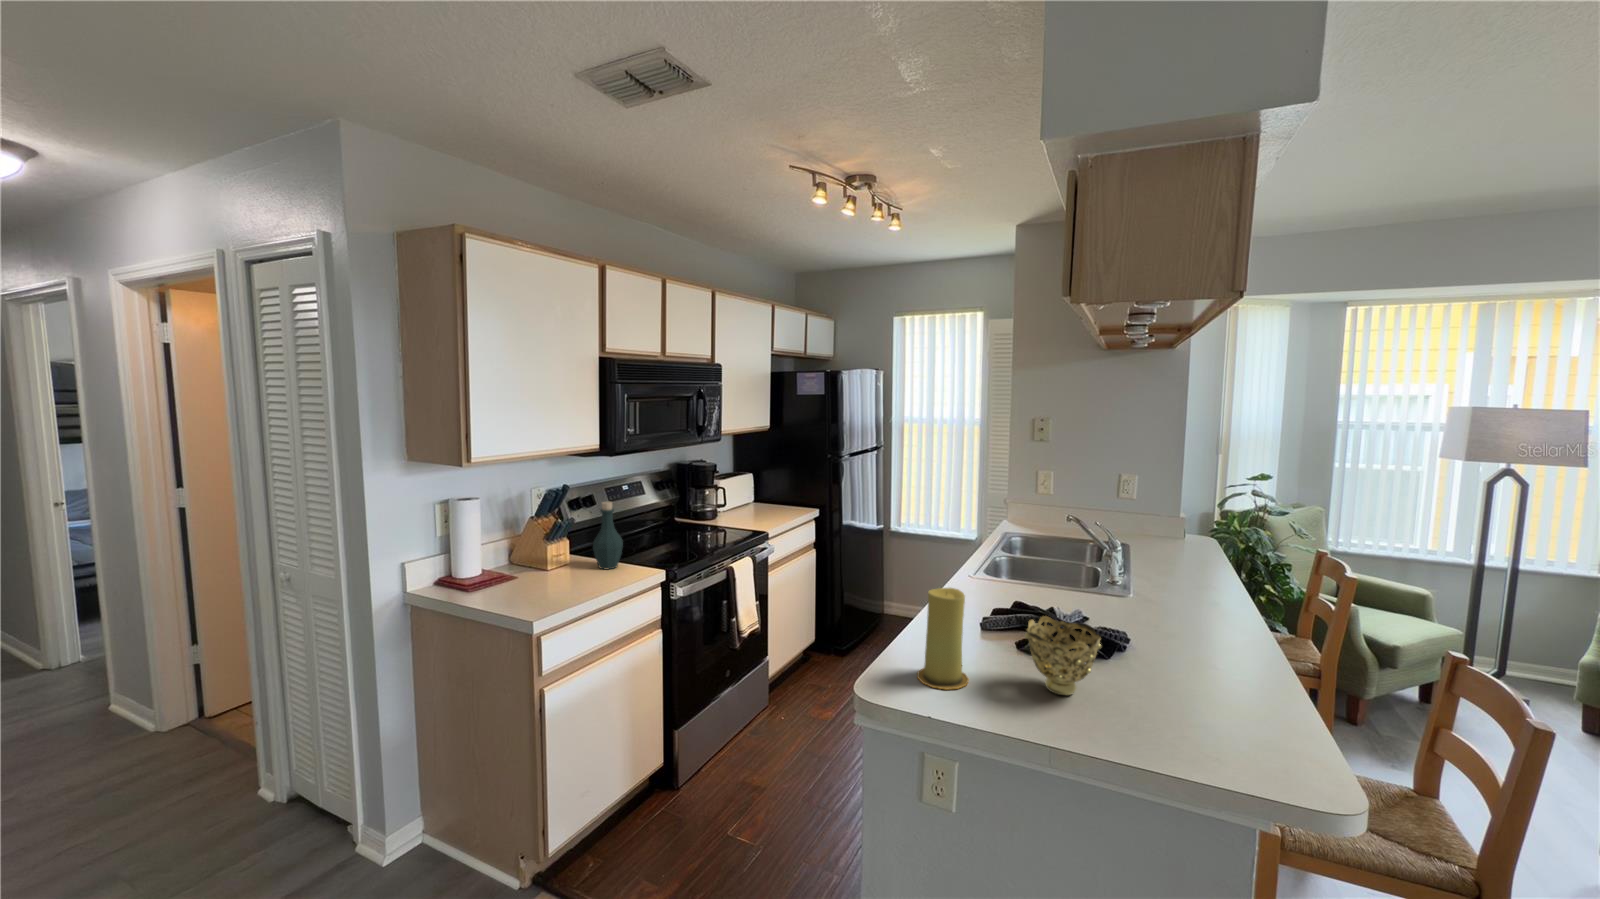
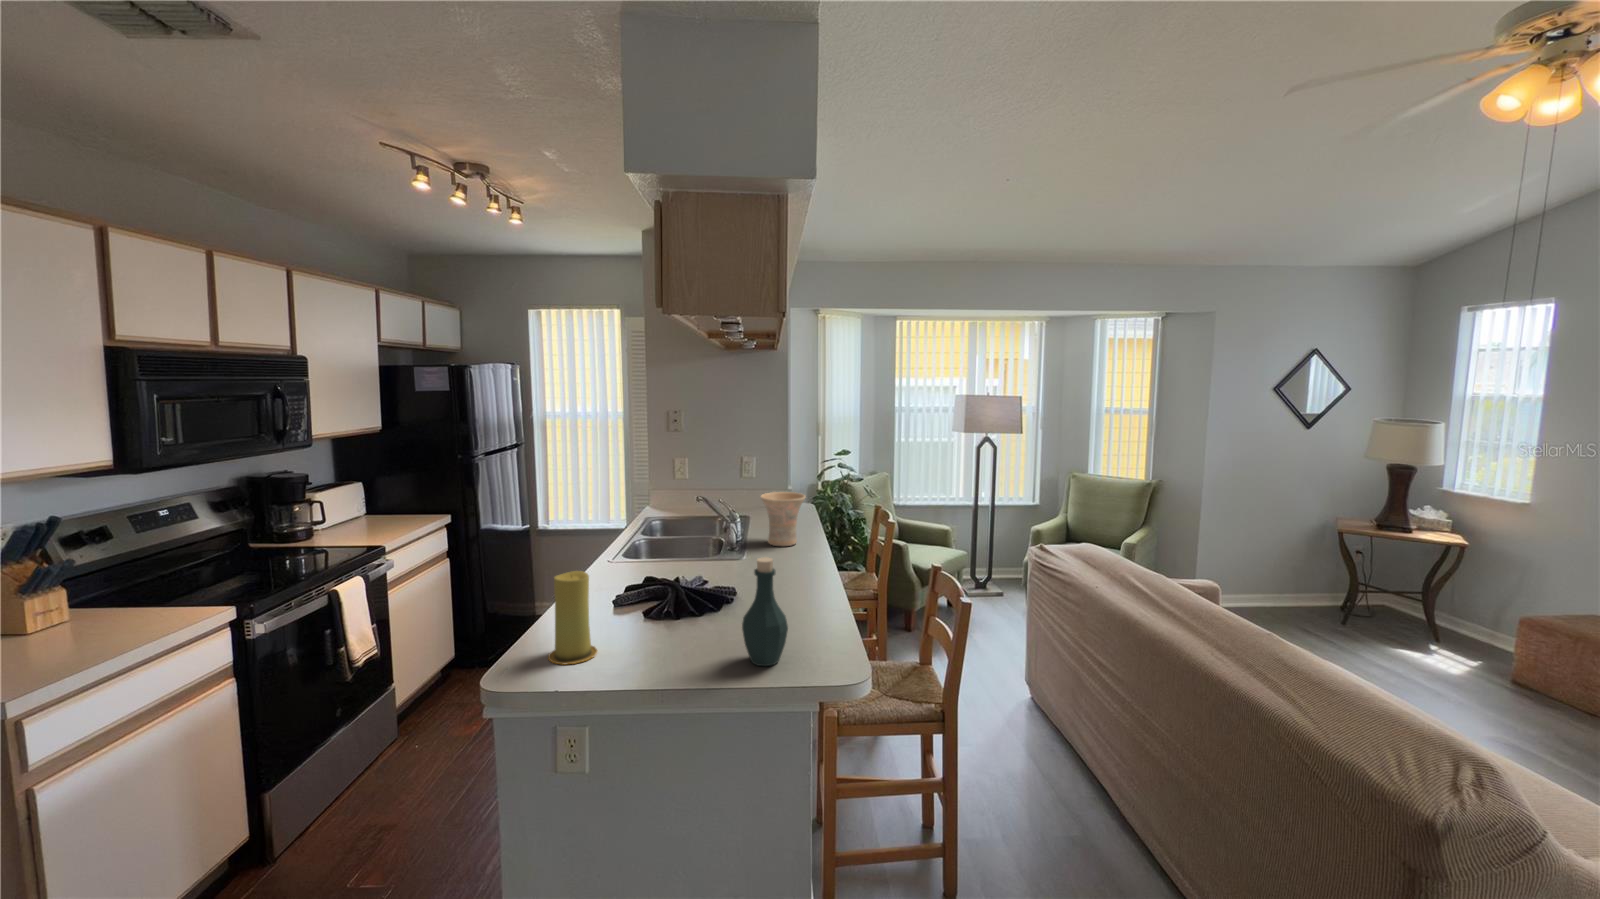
bottle: present [593,502,623,569] -> present [742,557,788,666]
vase: none [1156,520,1221,589] -> present [761,492,805,546]
decorative bowl: present [1025,616,1101,695] -> none [644,583,706,647]

